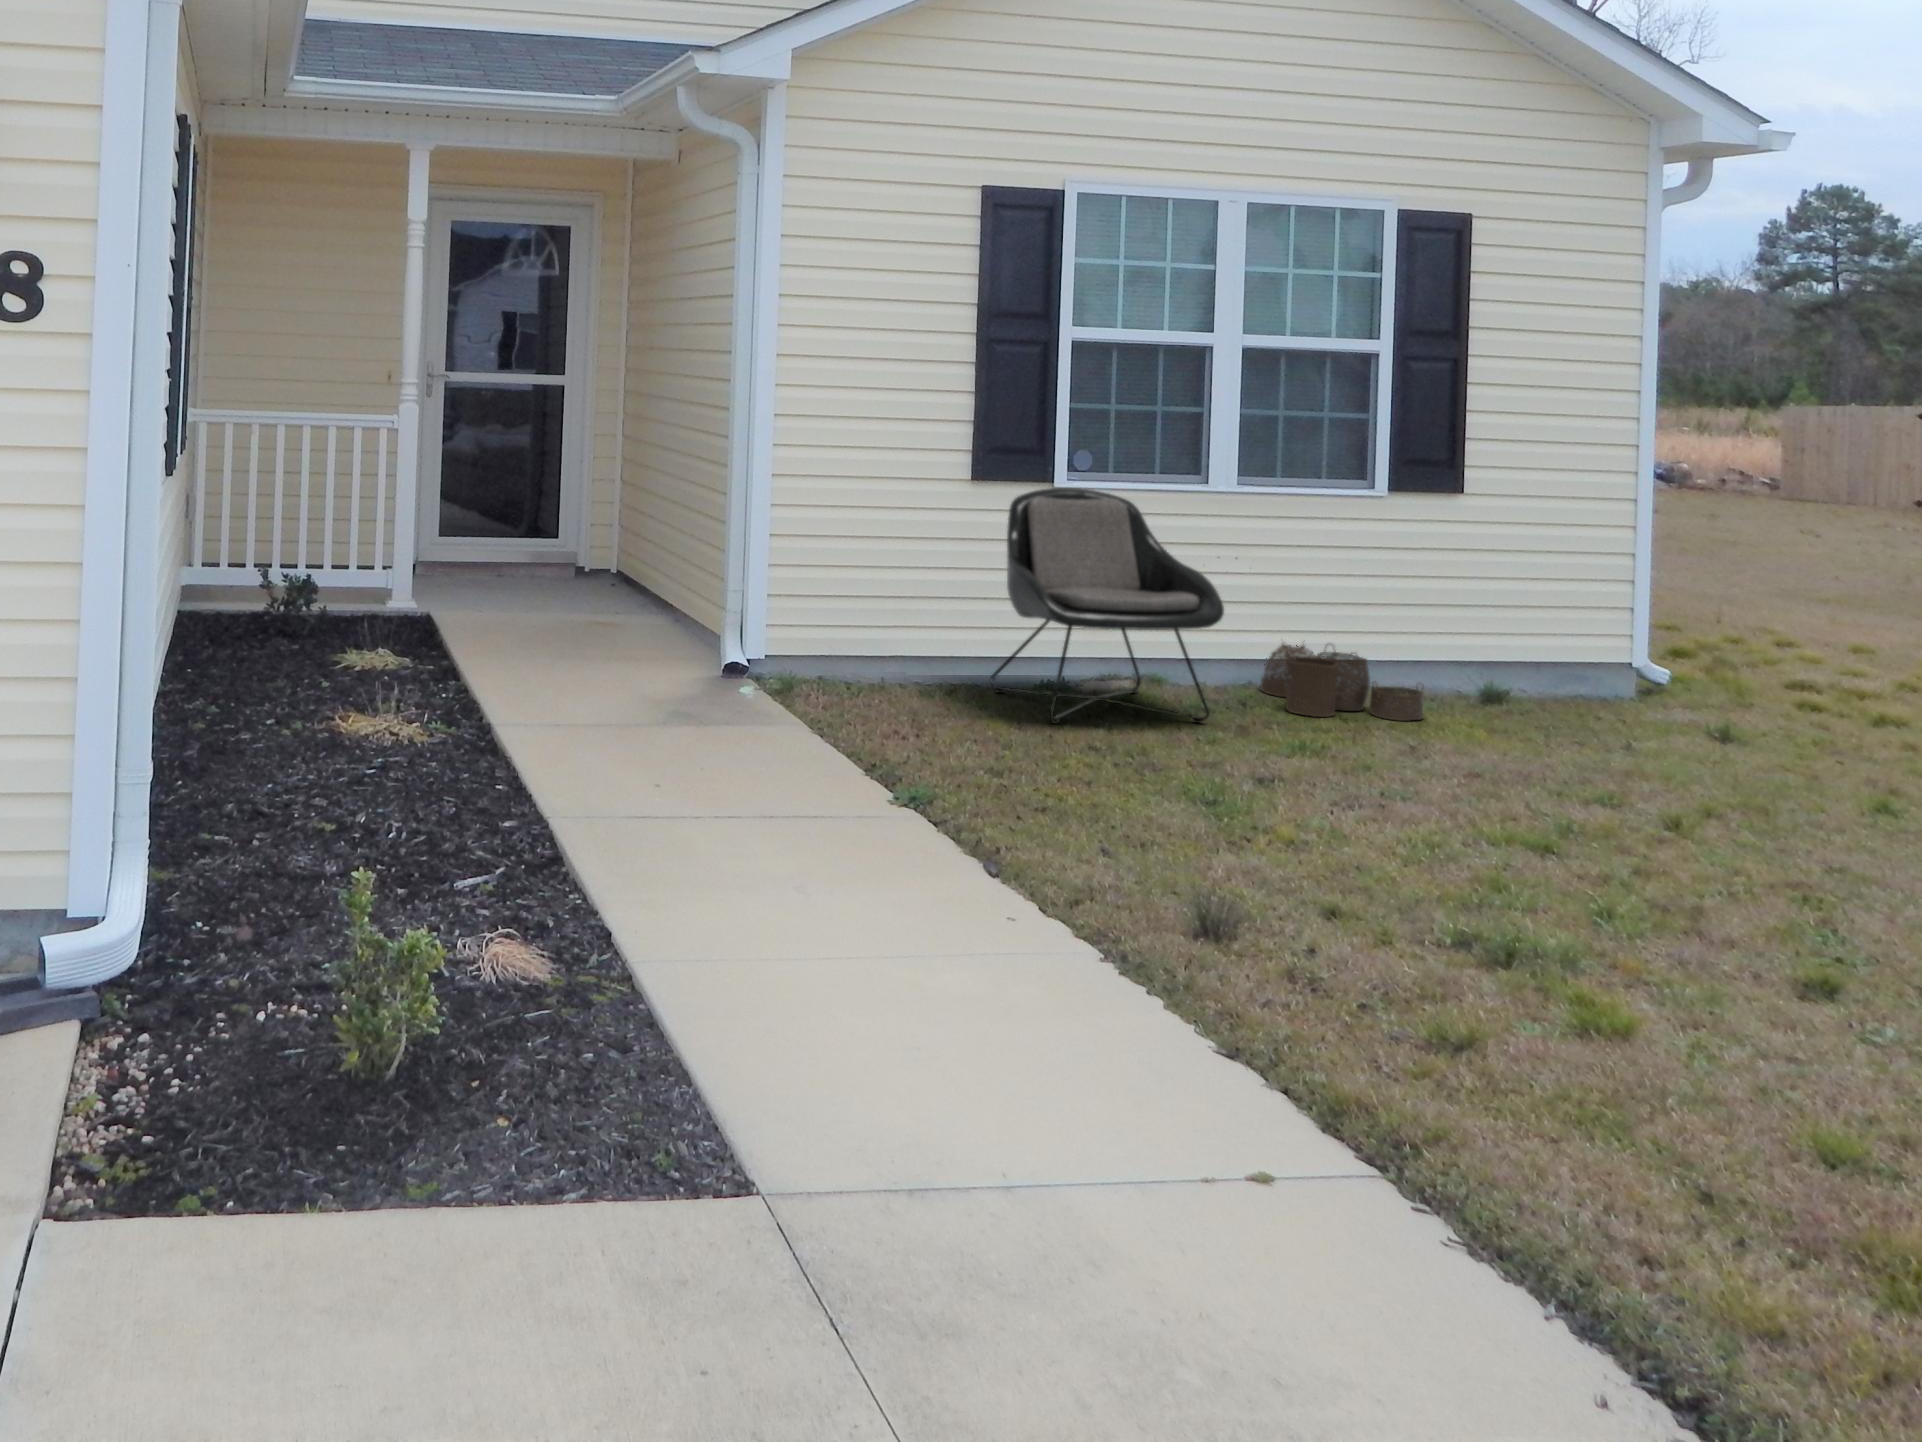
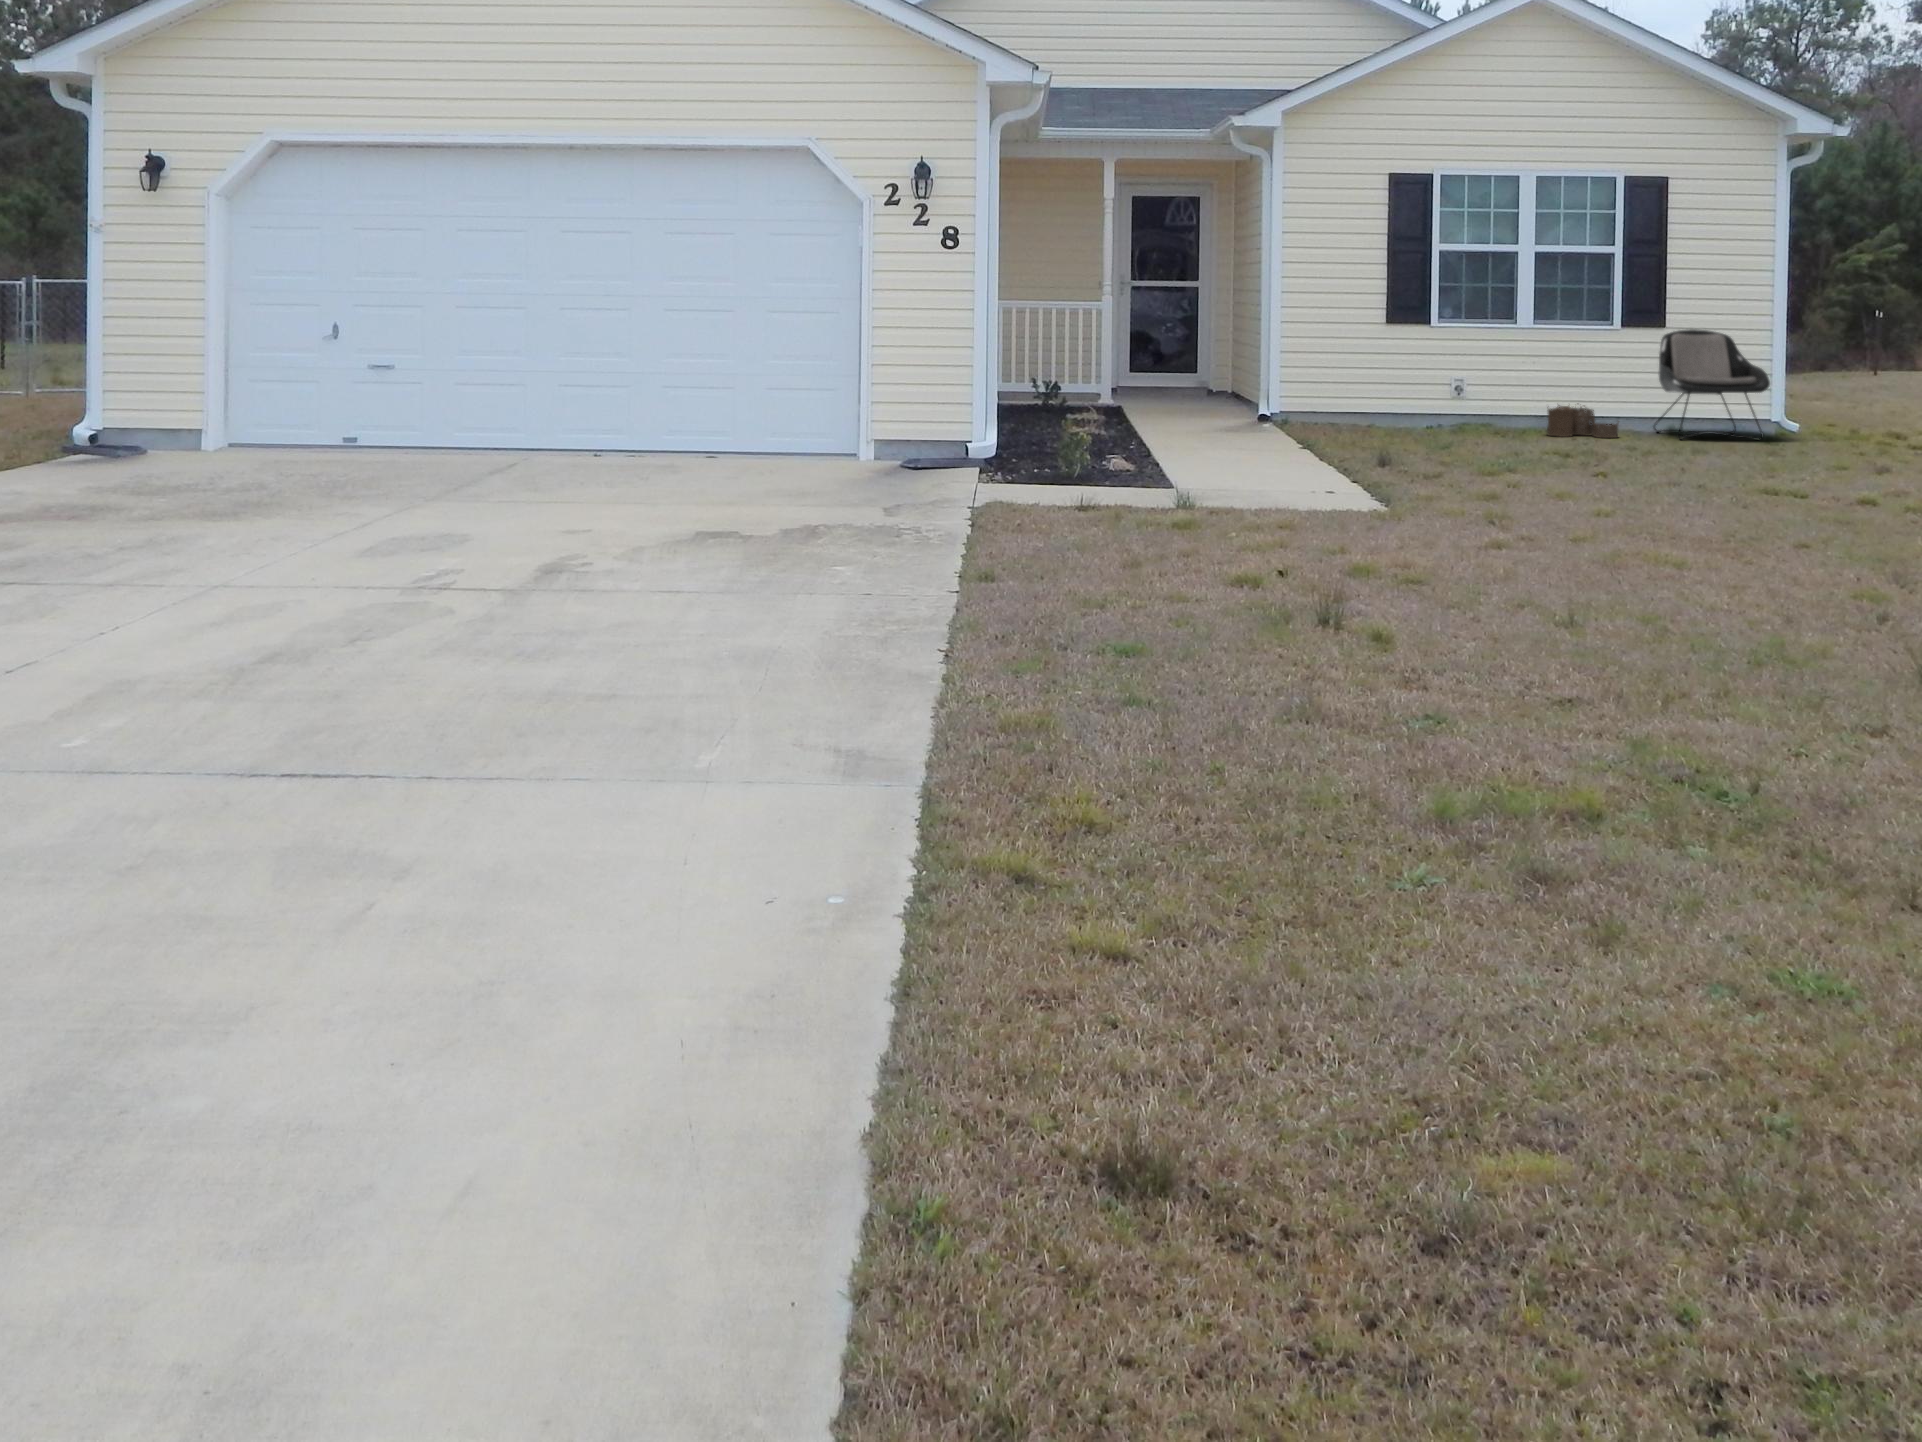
lounge chair: present [991,488,1224,724] -> present [1654,329,1770,441]

